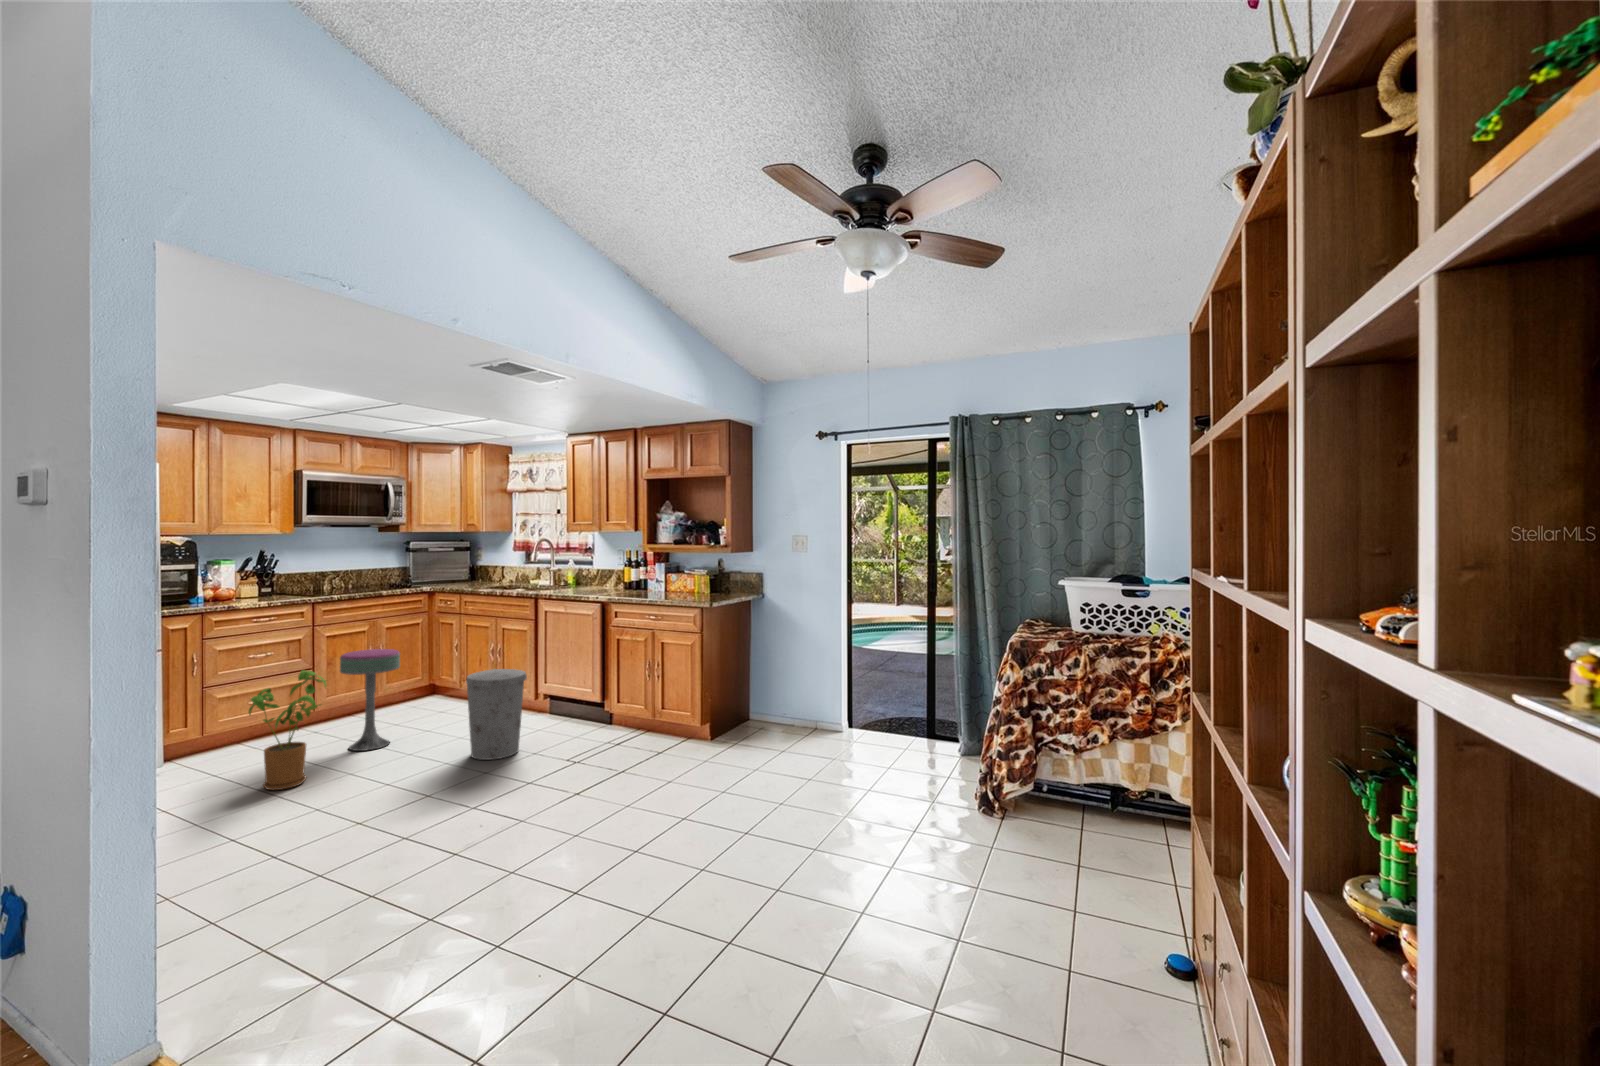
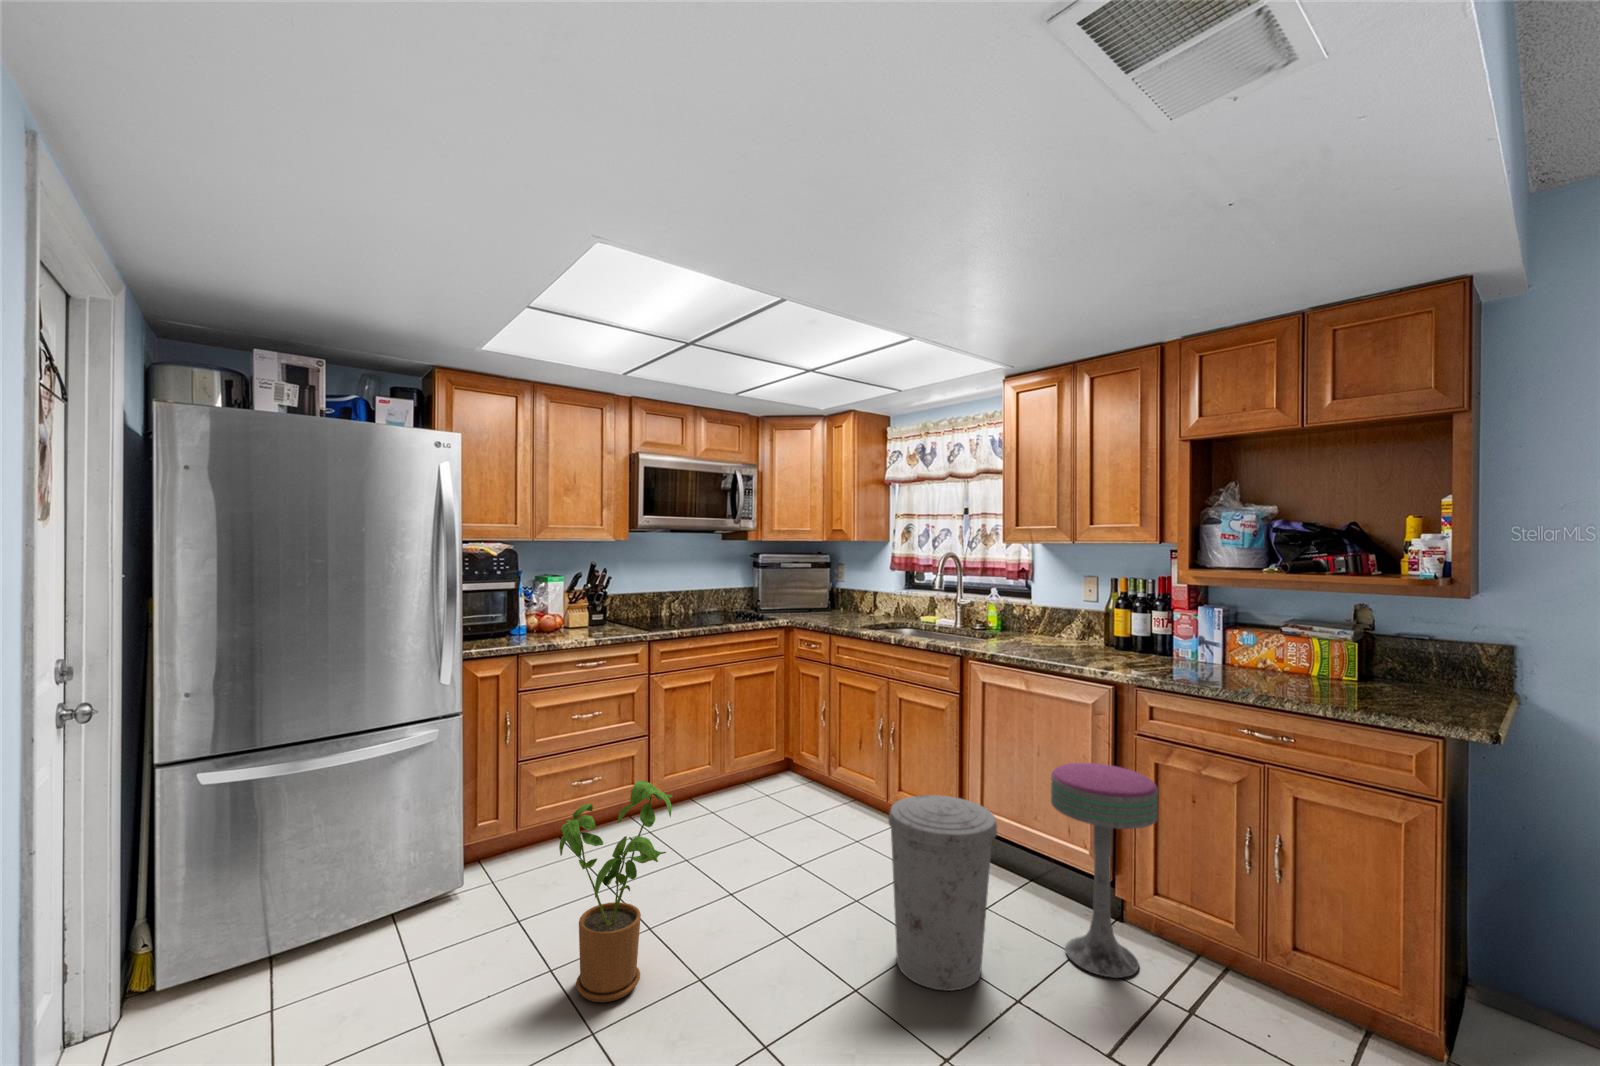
bar stool: present [340,649,400,751] -> present [1051,763,1158,978]

